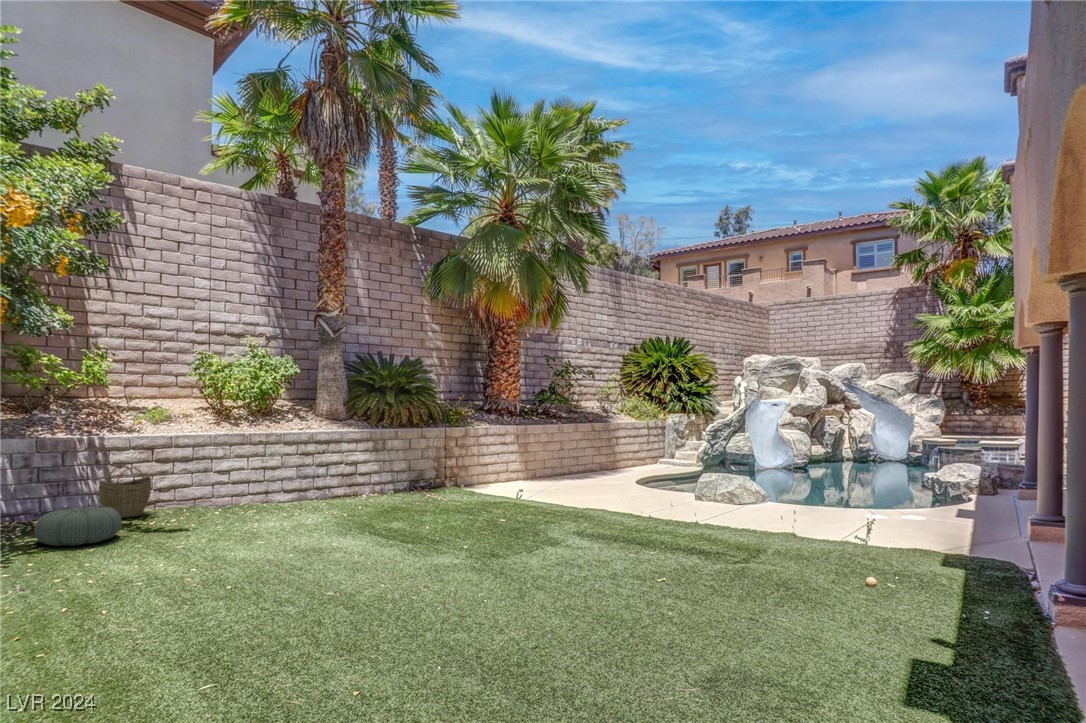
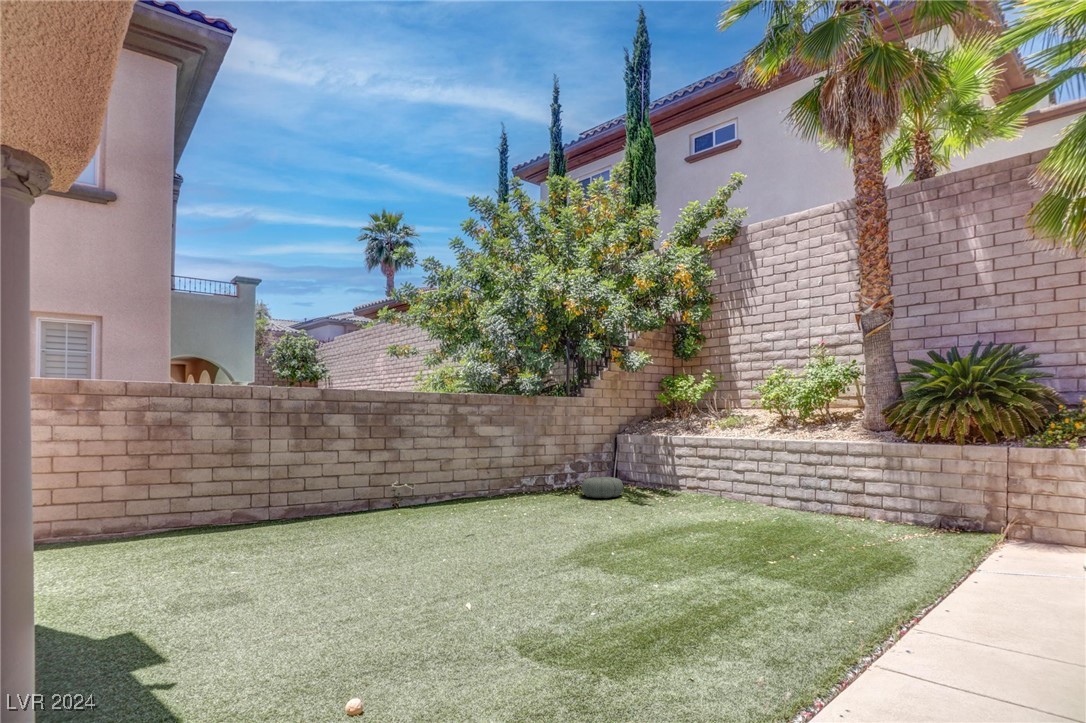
woven basket: present [99,466,151,518] -> none [658,457,689,493]

